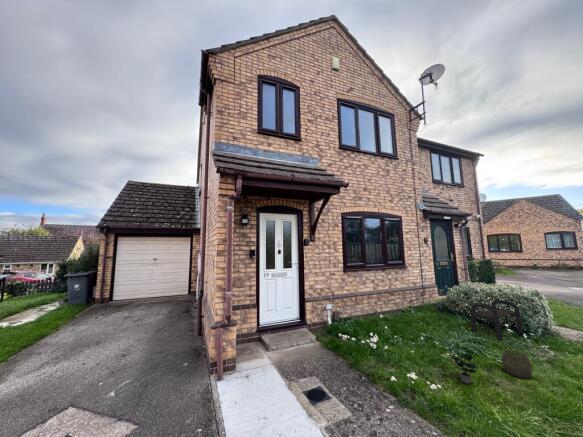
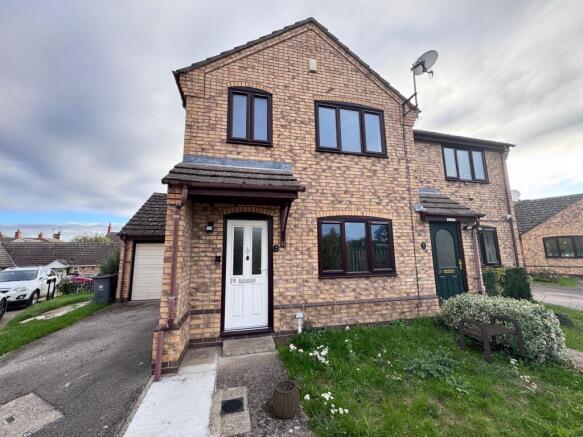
woven basket: present [501,350,533,378] -> present [272,380,300,418]
potted plant: present [451,354,478,383] -> none [393,377,420,412]

